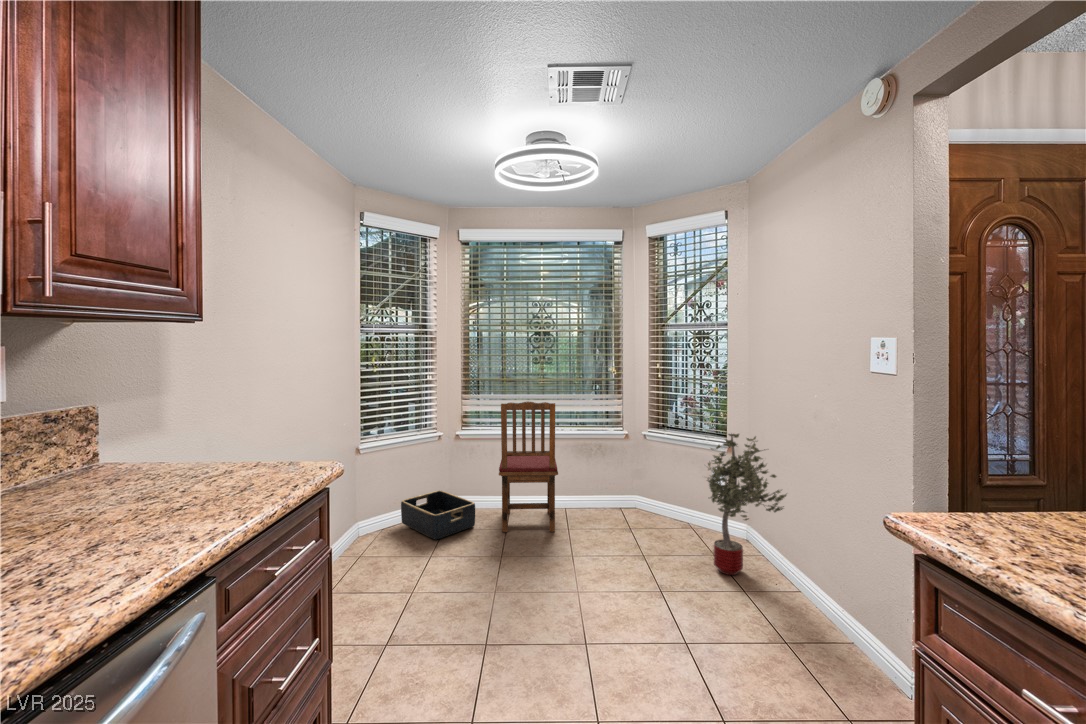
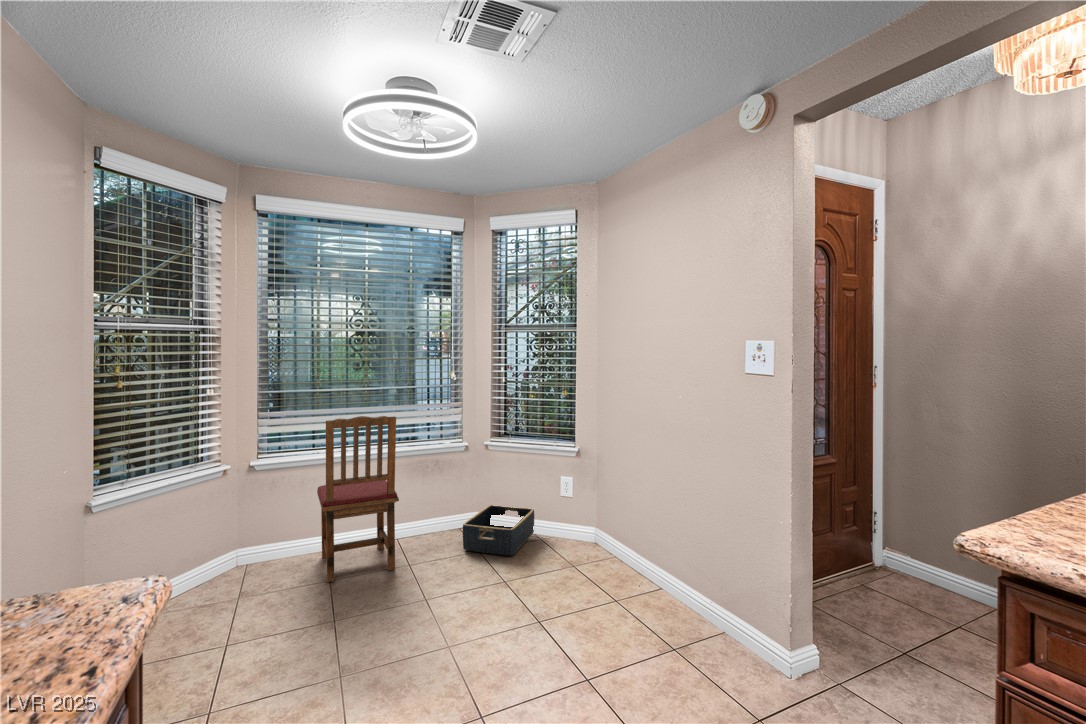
potted tree: present [707,434,787,575] -> none [561,435,639,579]
basket: present [401,490,475,539] -> present [463,505,534,555]

